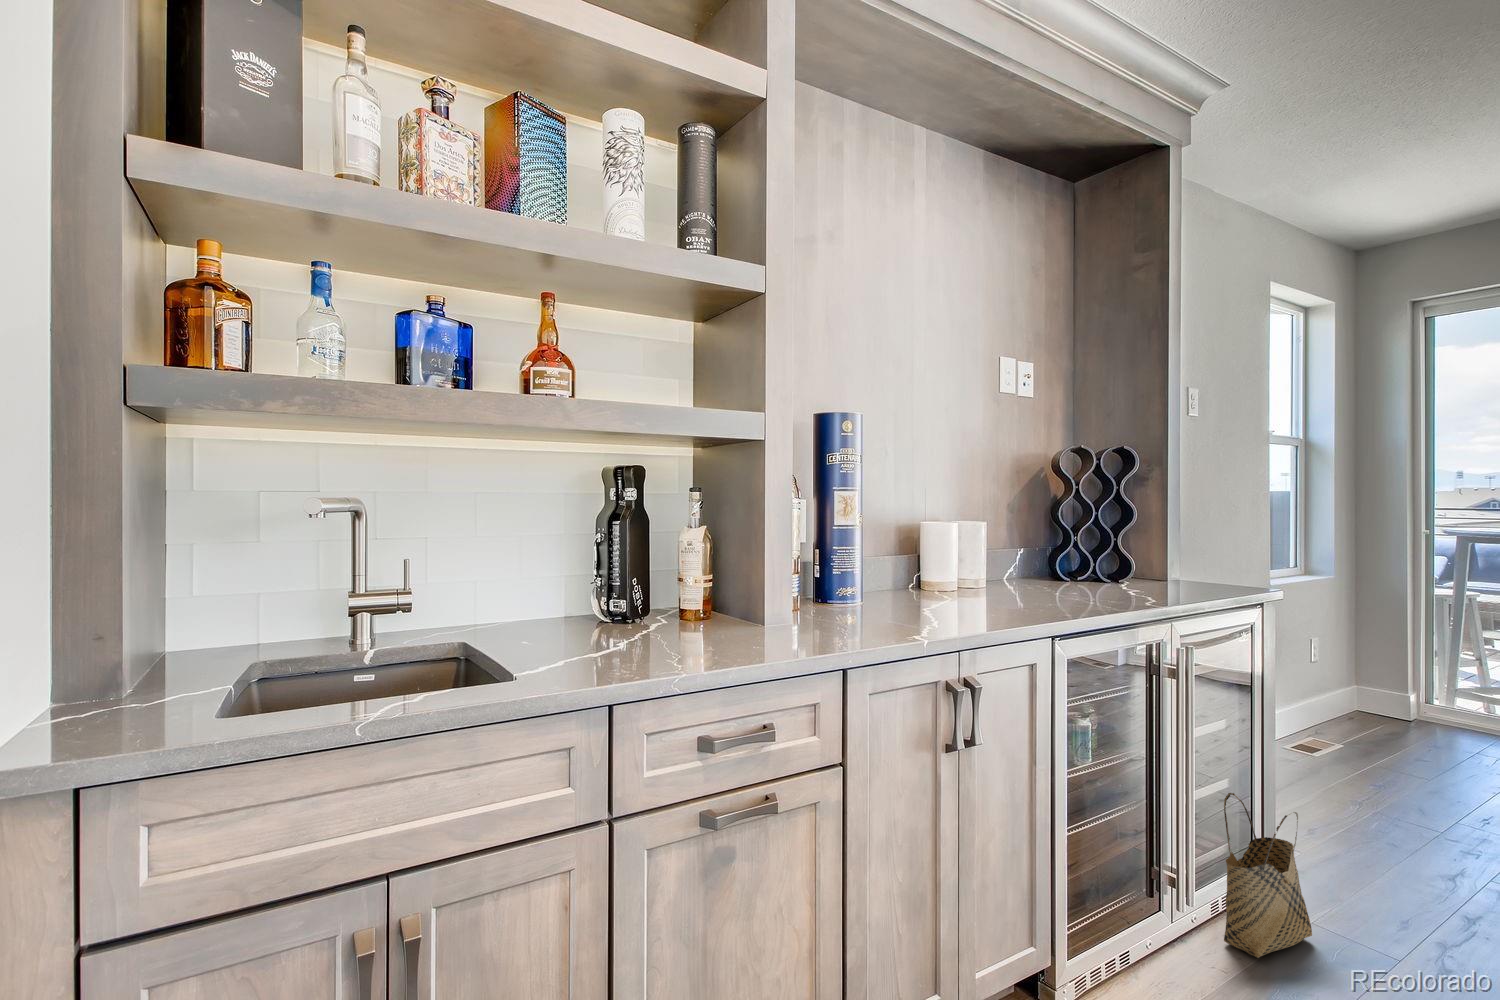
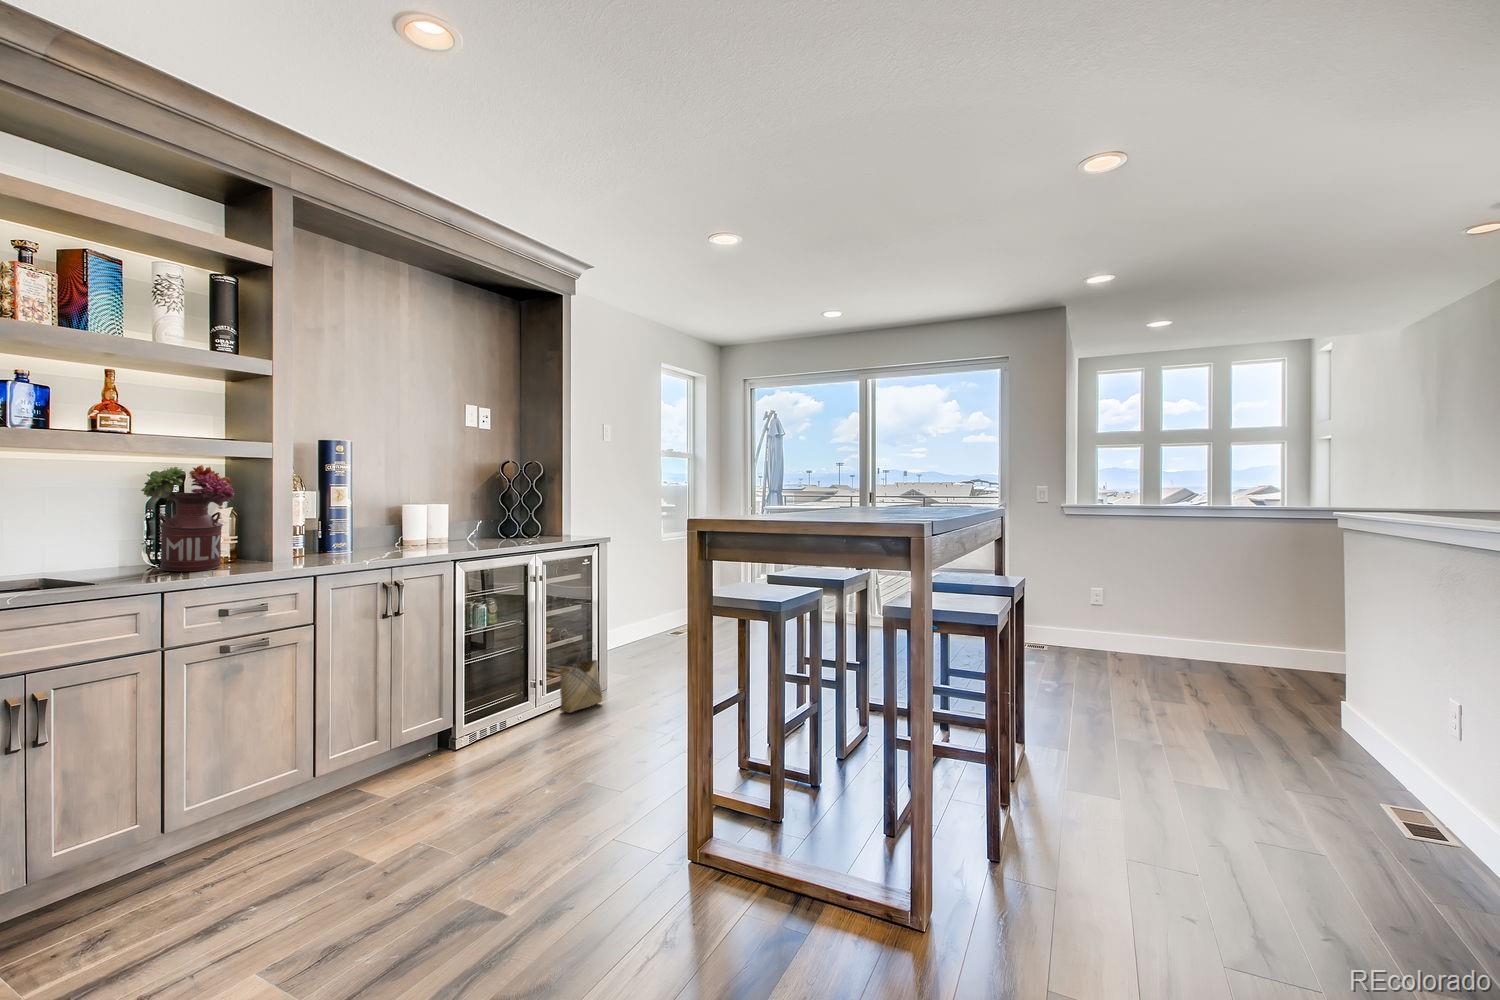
flower arrangement: none [583,450,719,645] -> present [141,465,237,571]

